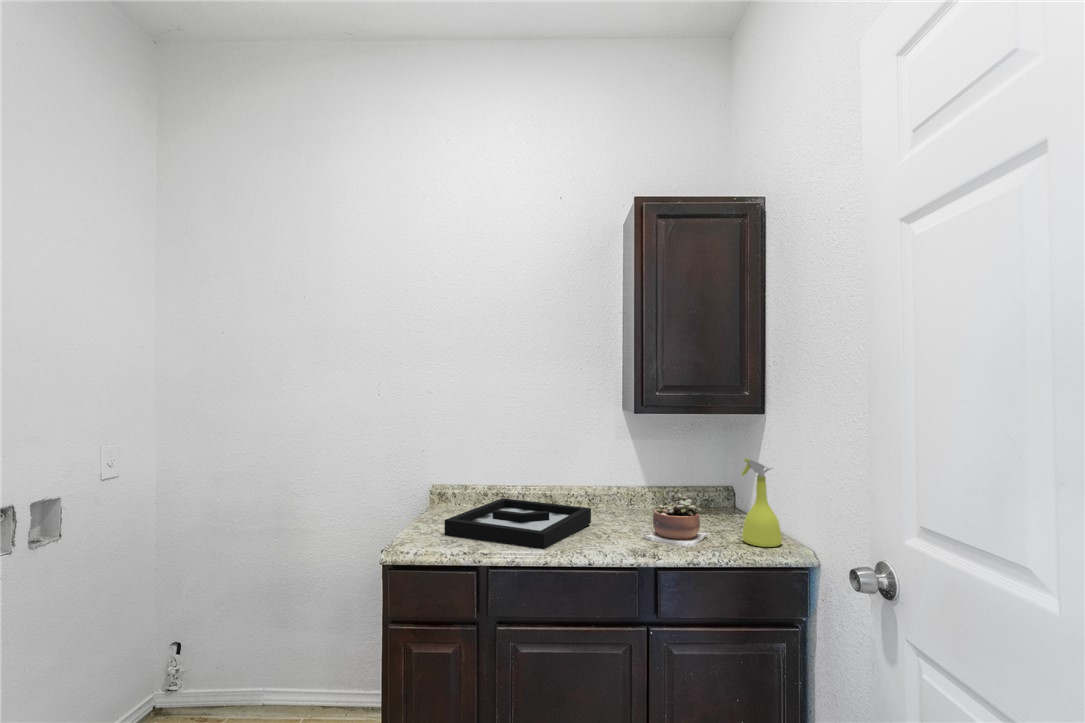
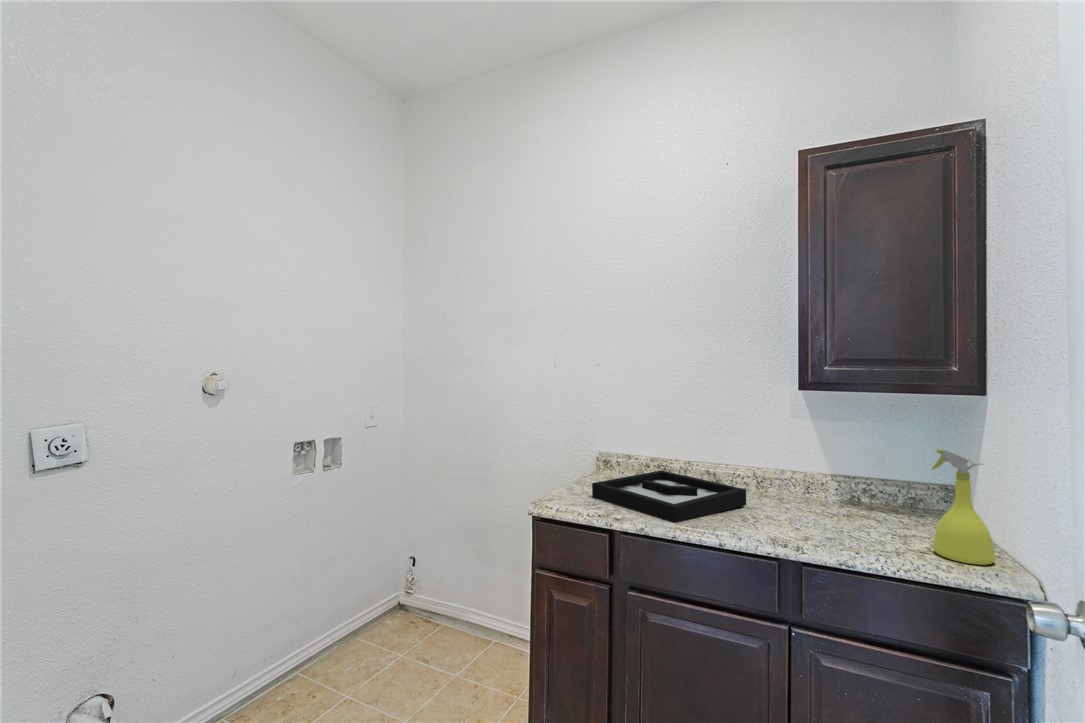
succulent plant: present [645,494,708,547] -> none [799,484,886,547]

